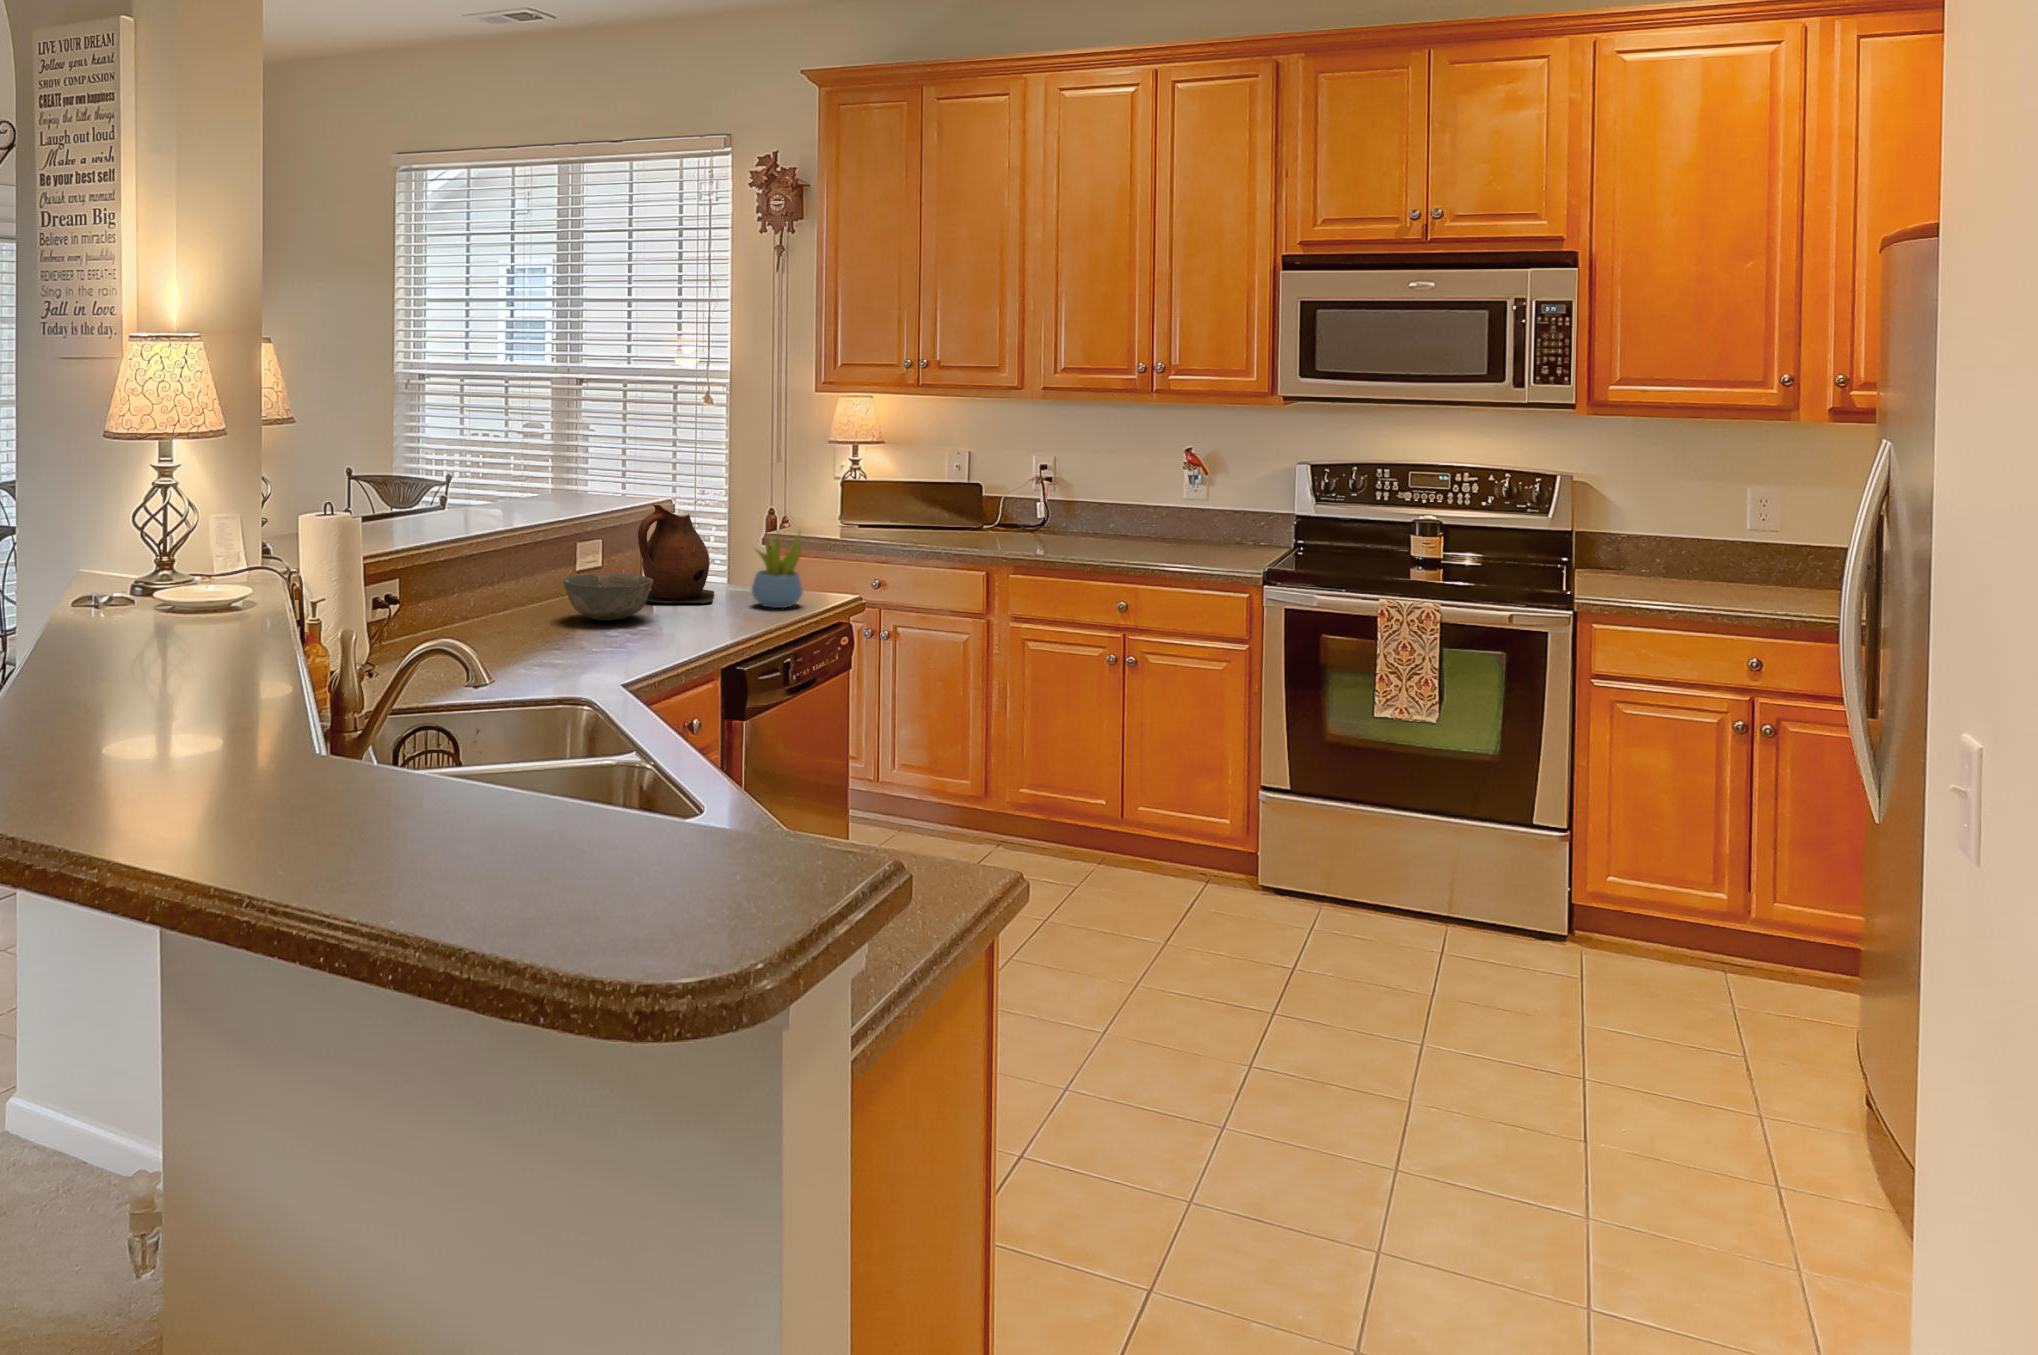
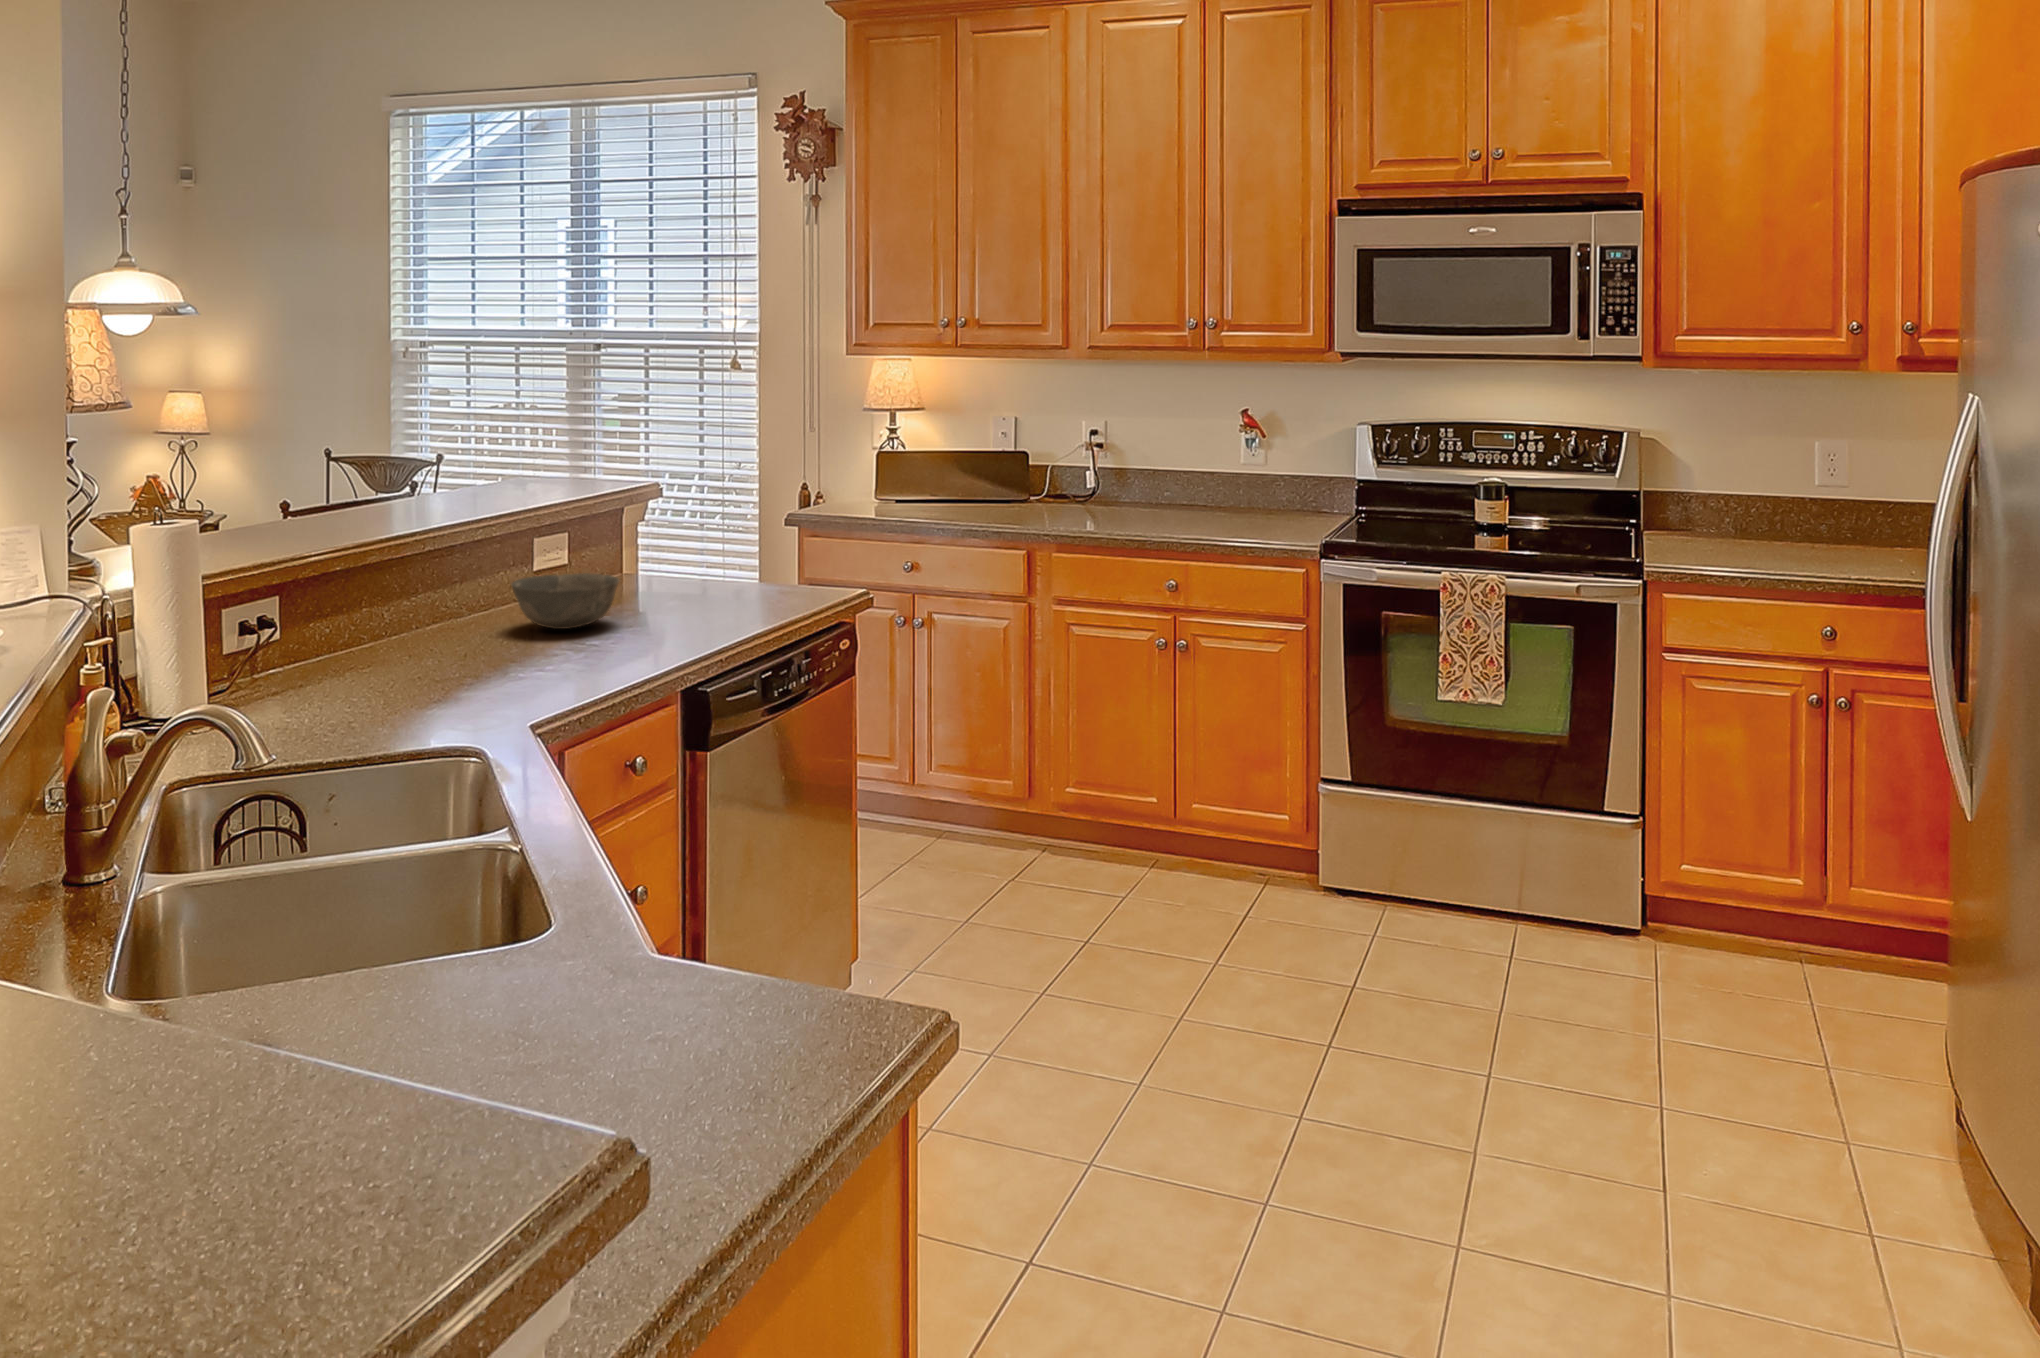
ceramic pitcher: present [638,504,714,605] -> none [611,490,705,605]
succulent plant: present [752,533,803,608] -> none [741,513,800,606]

